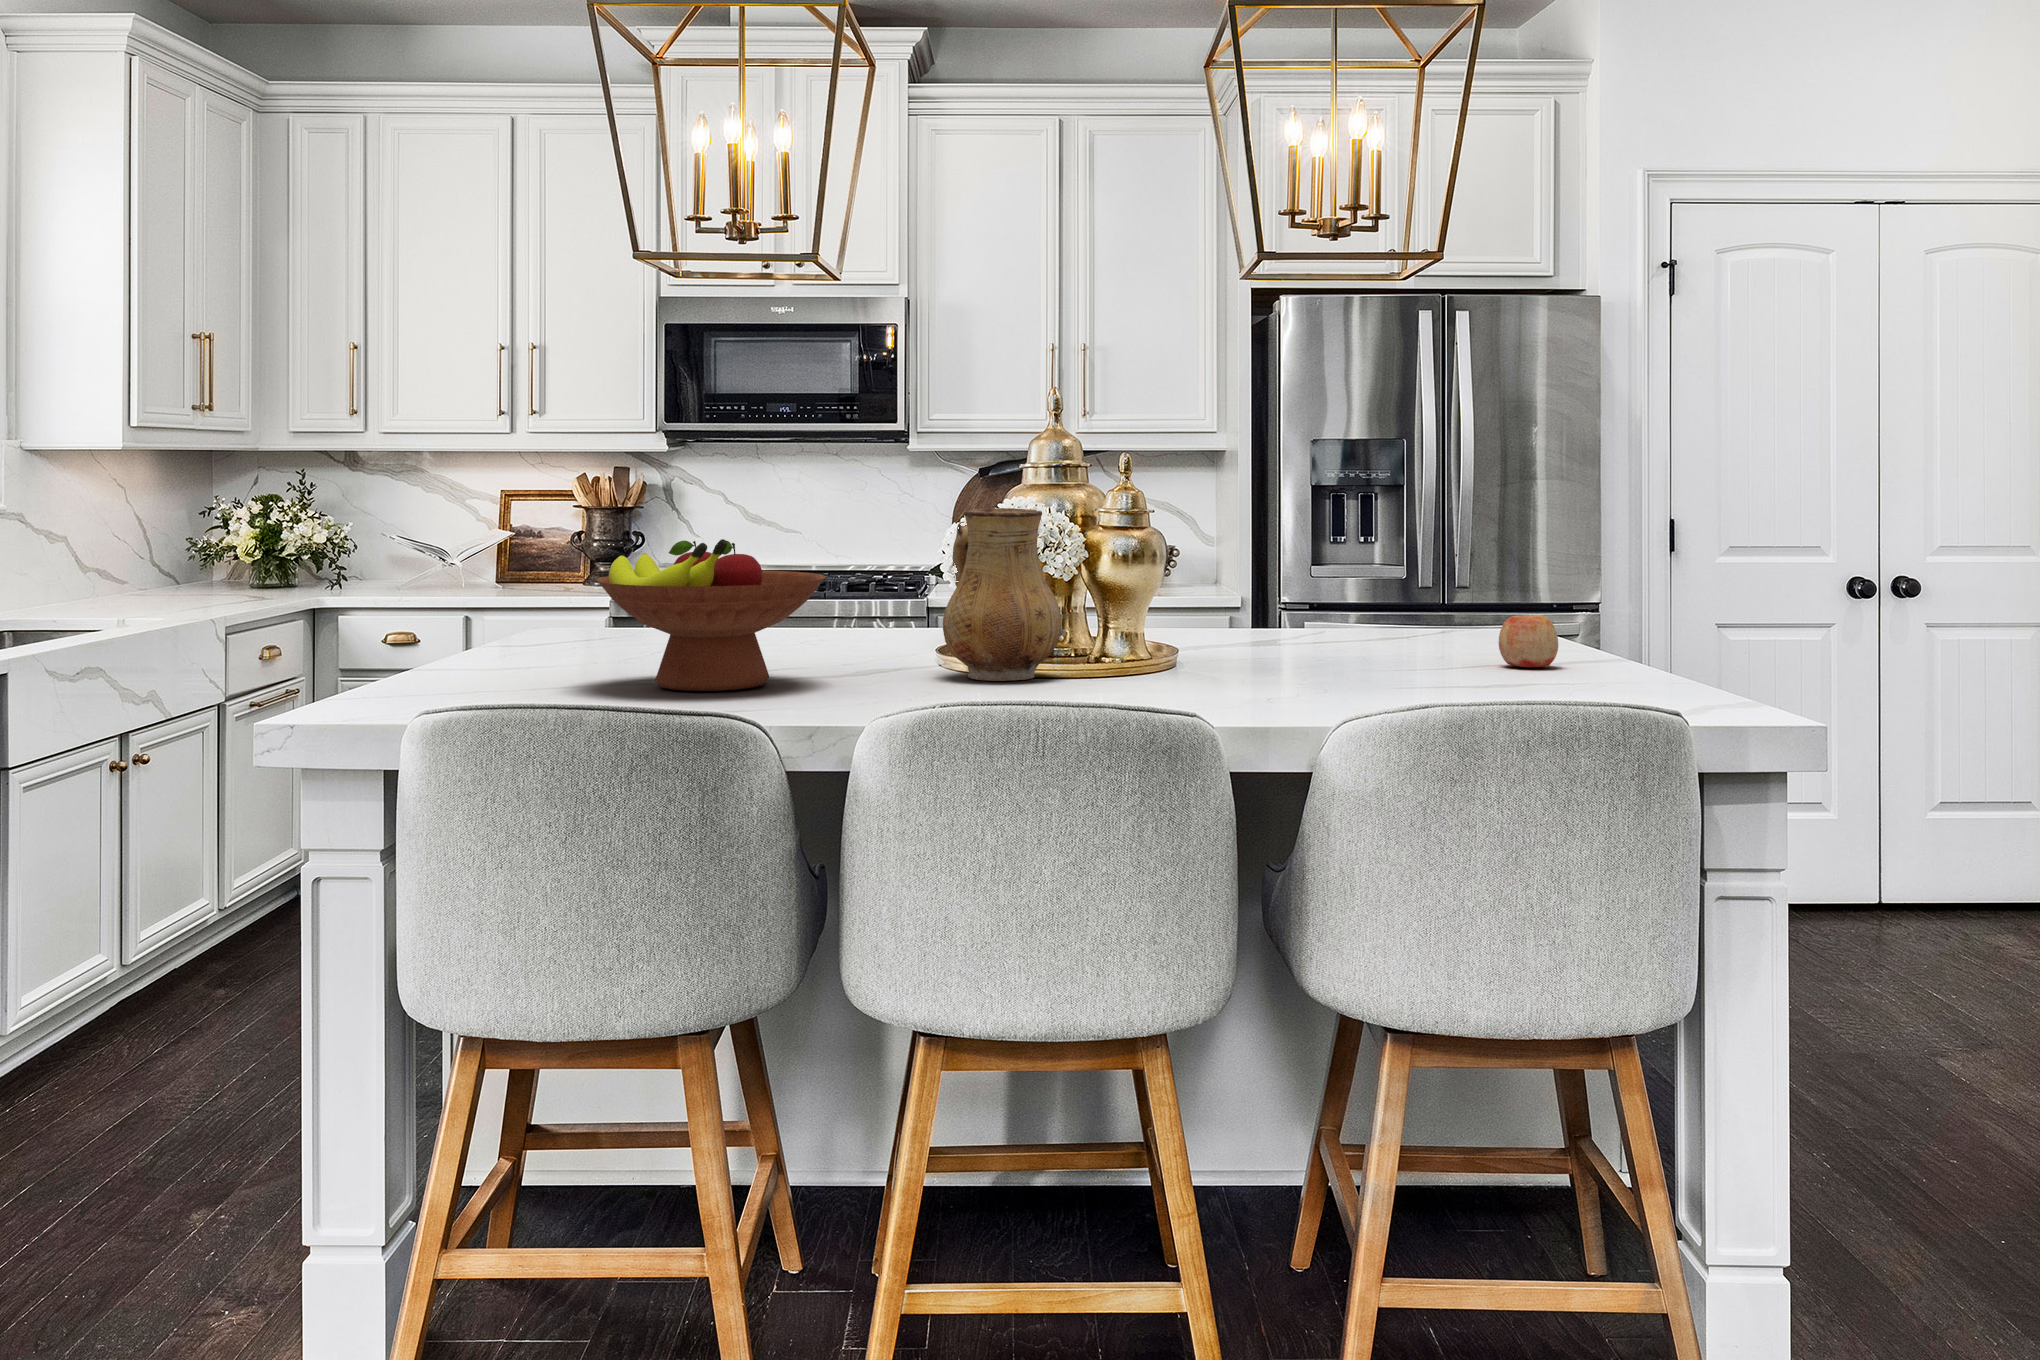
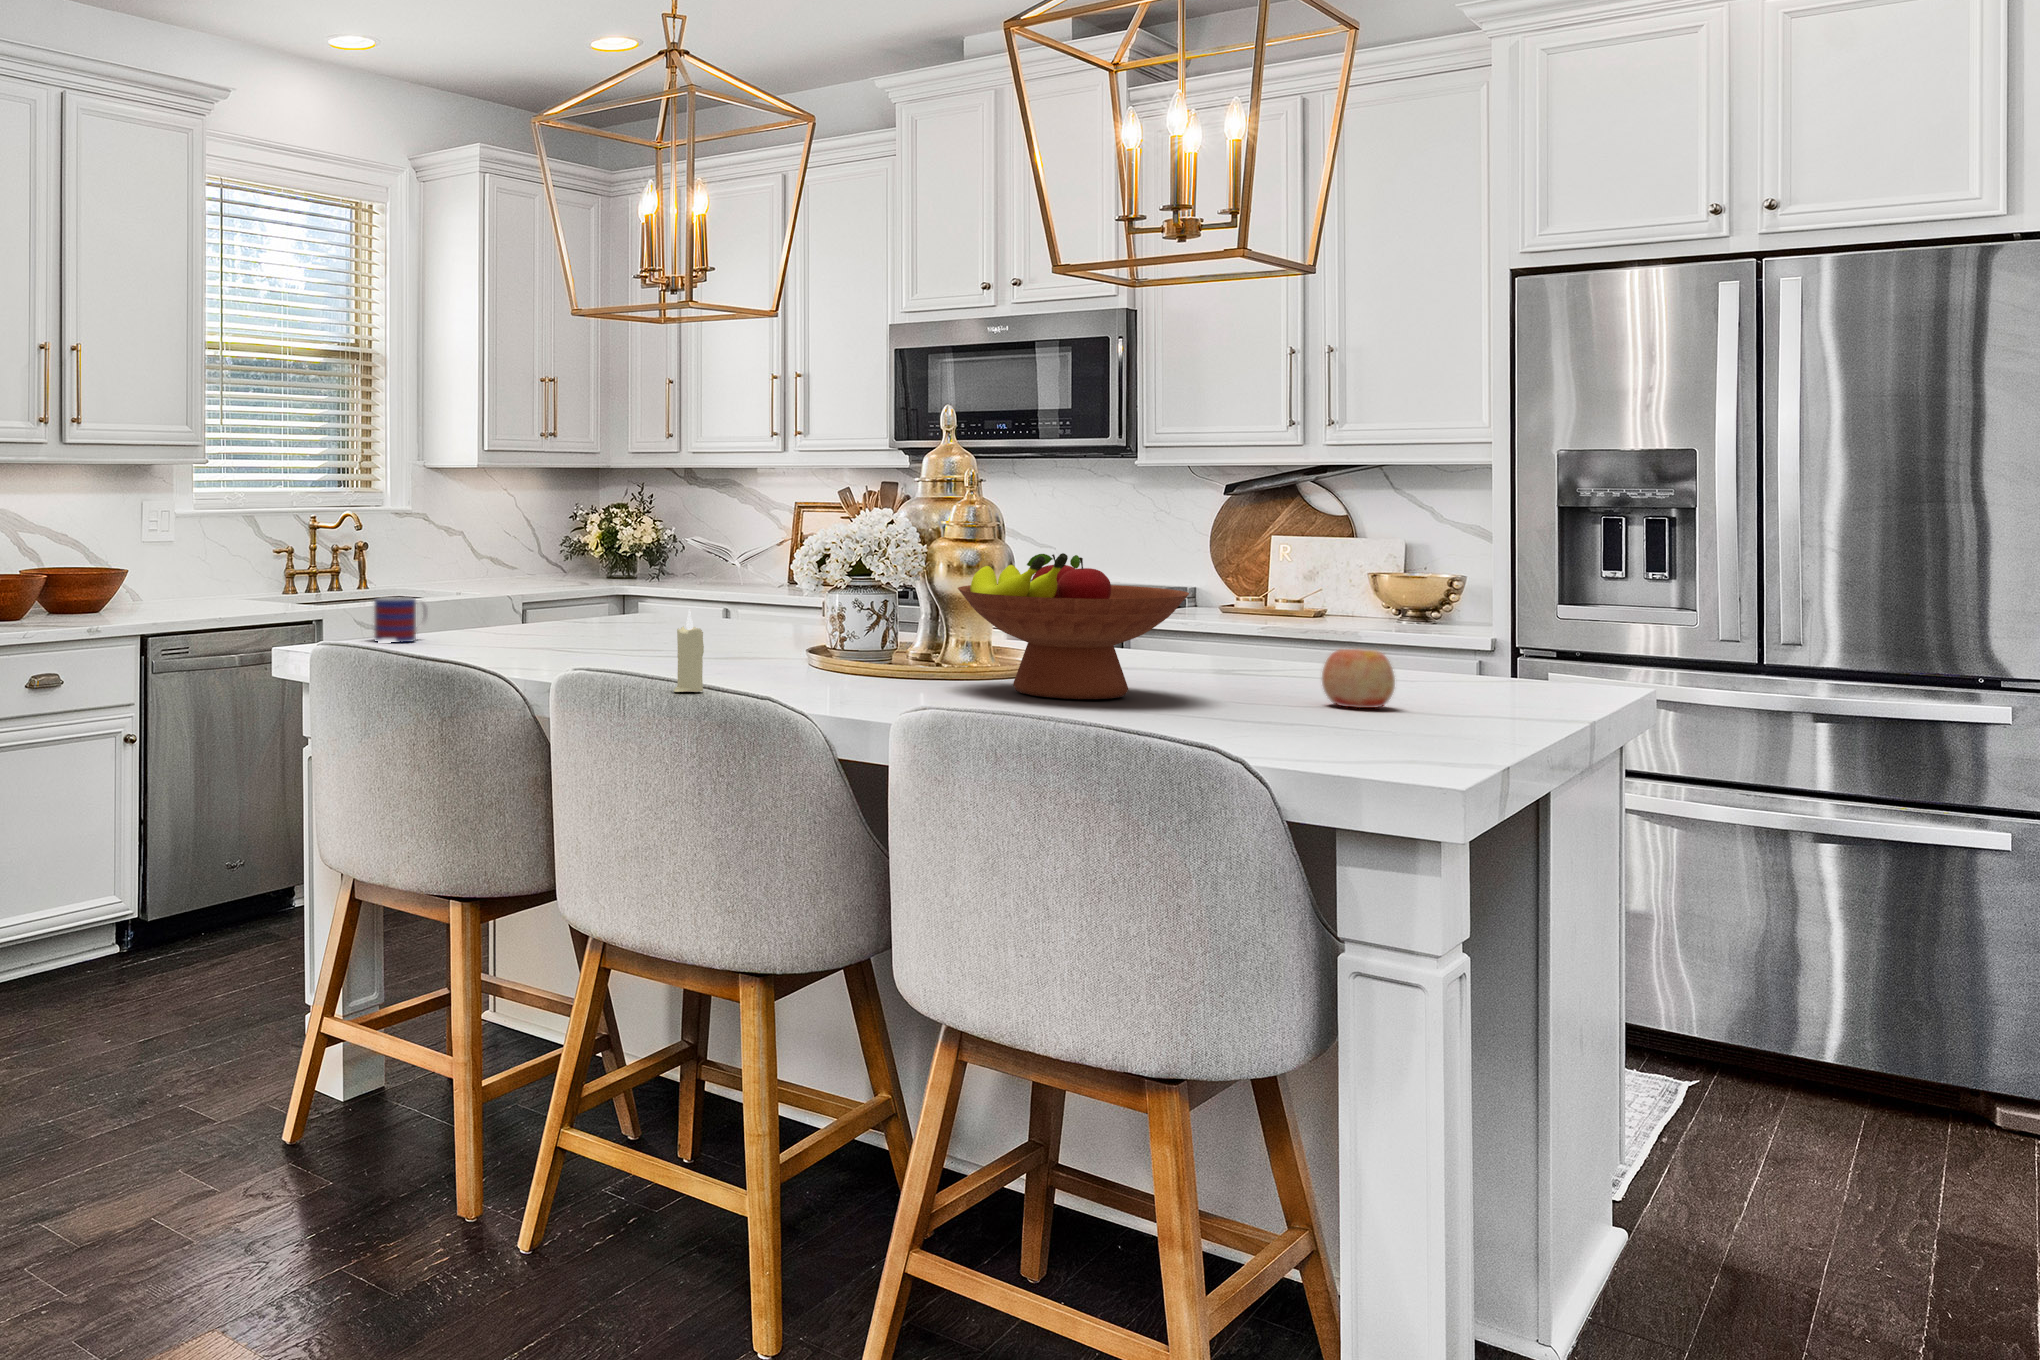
ceramic pitcher: present [943,508,1061,681] -> none [735,518,841,669]
fruit bowl: present [597,539,825,691] -> present [958,553,1189,699]
candle: none [1069,618,1103,718] -> present [674,609,704,692]
mug: none [421,630,483,695] -> present [374,597,428,643]

